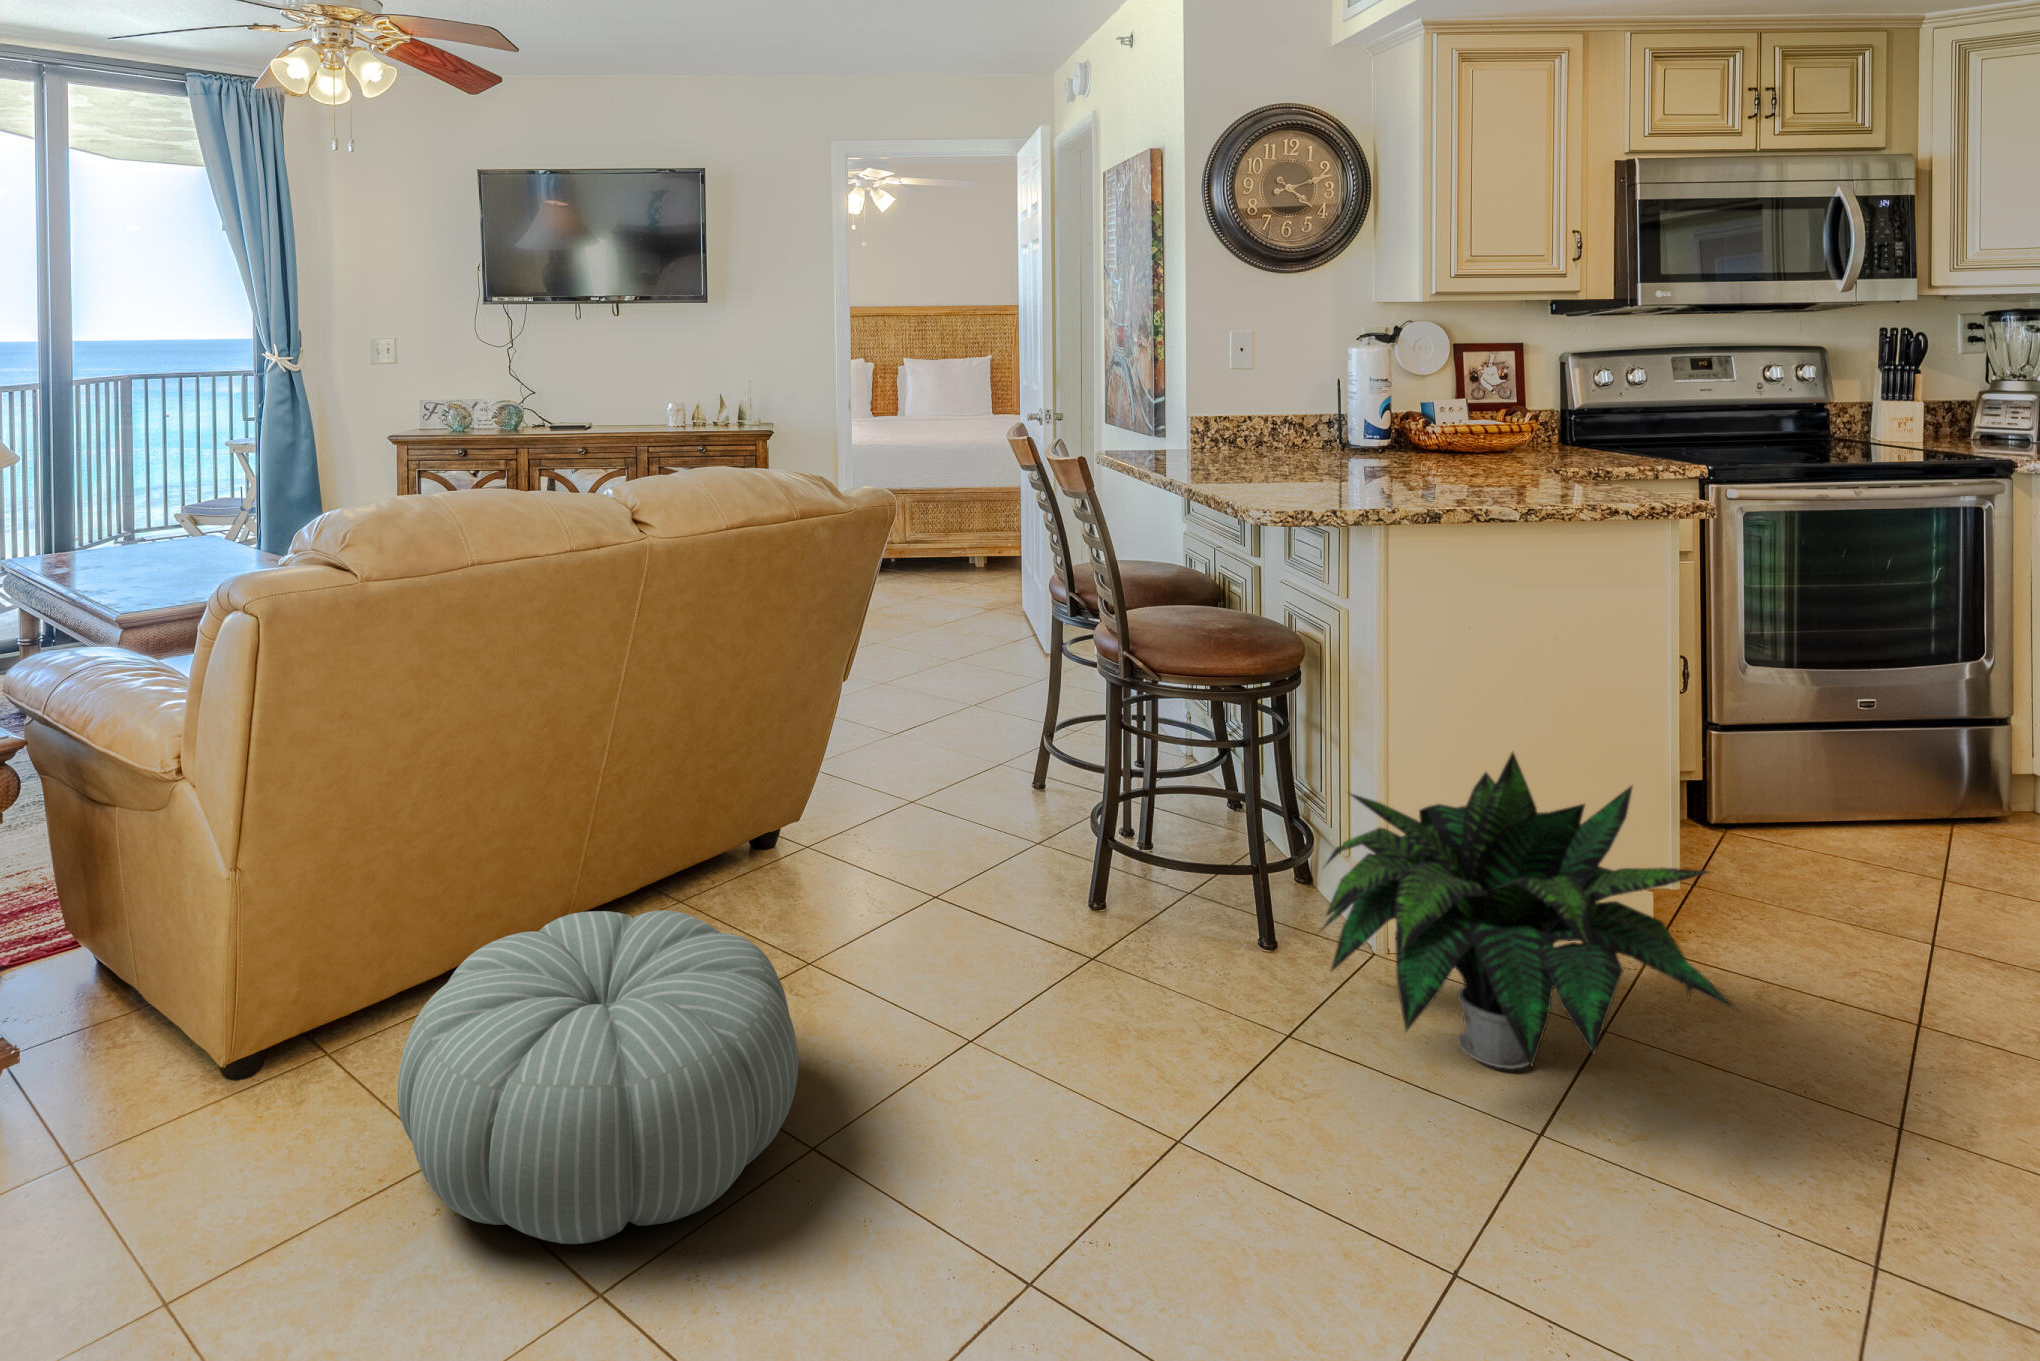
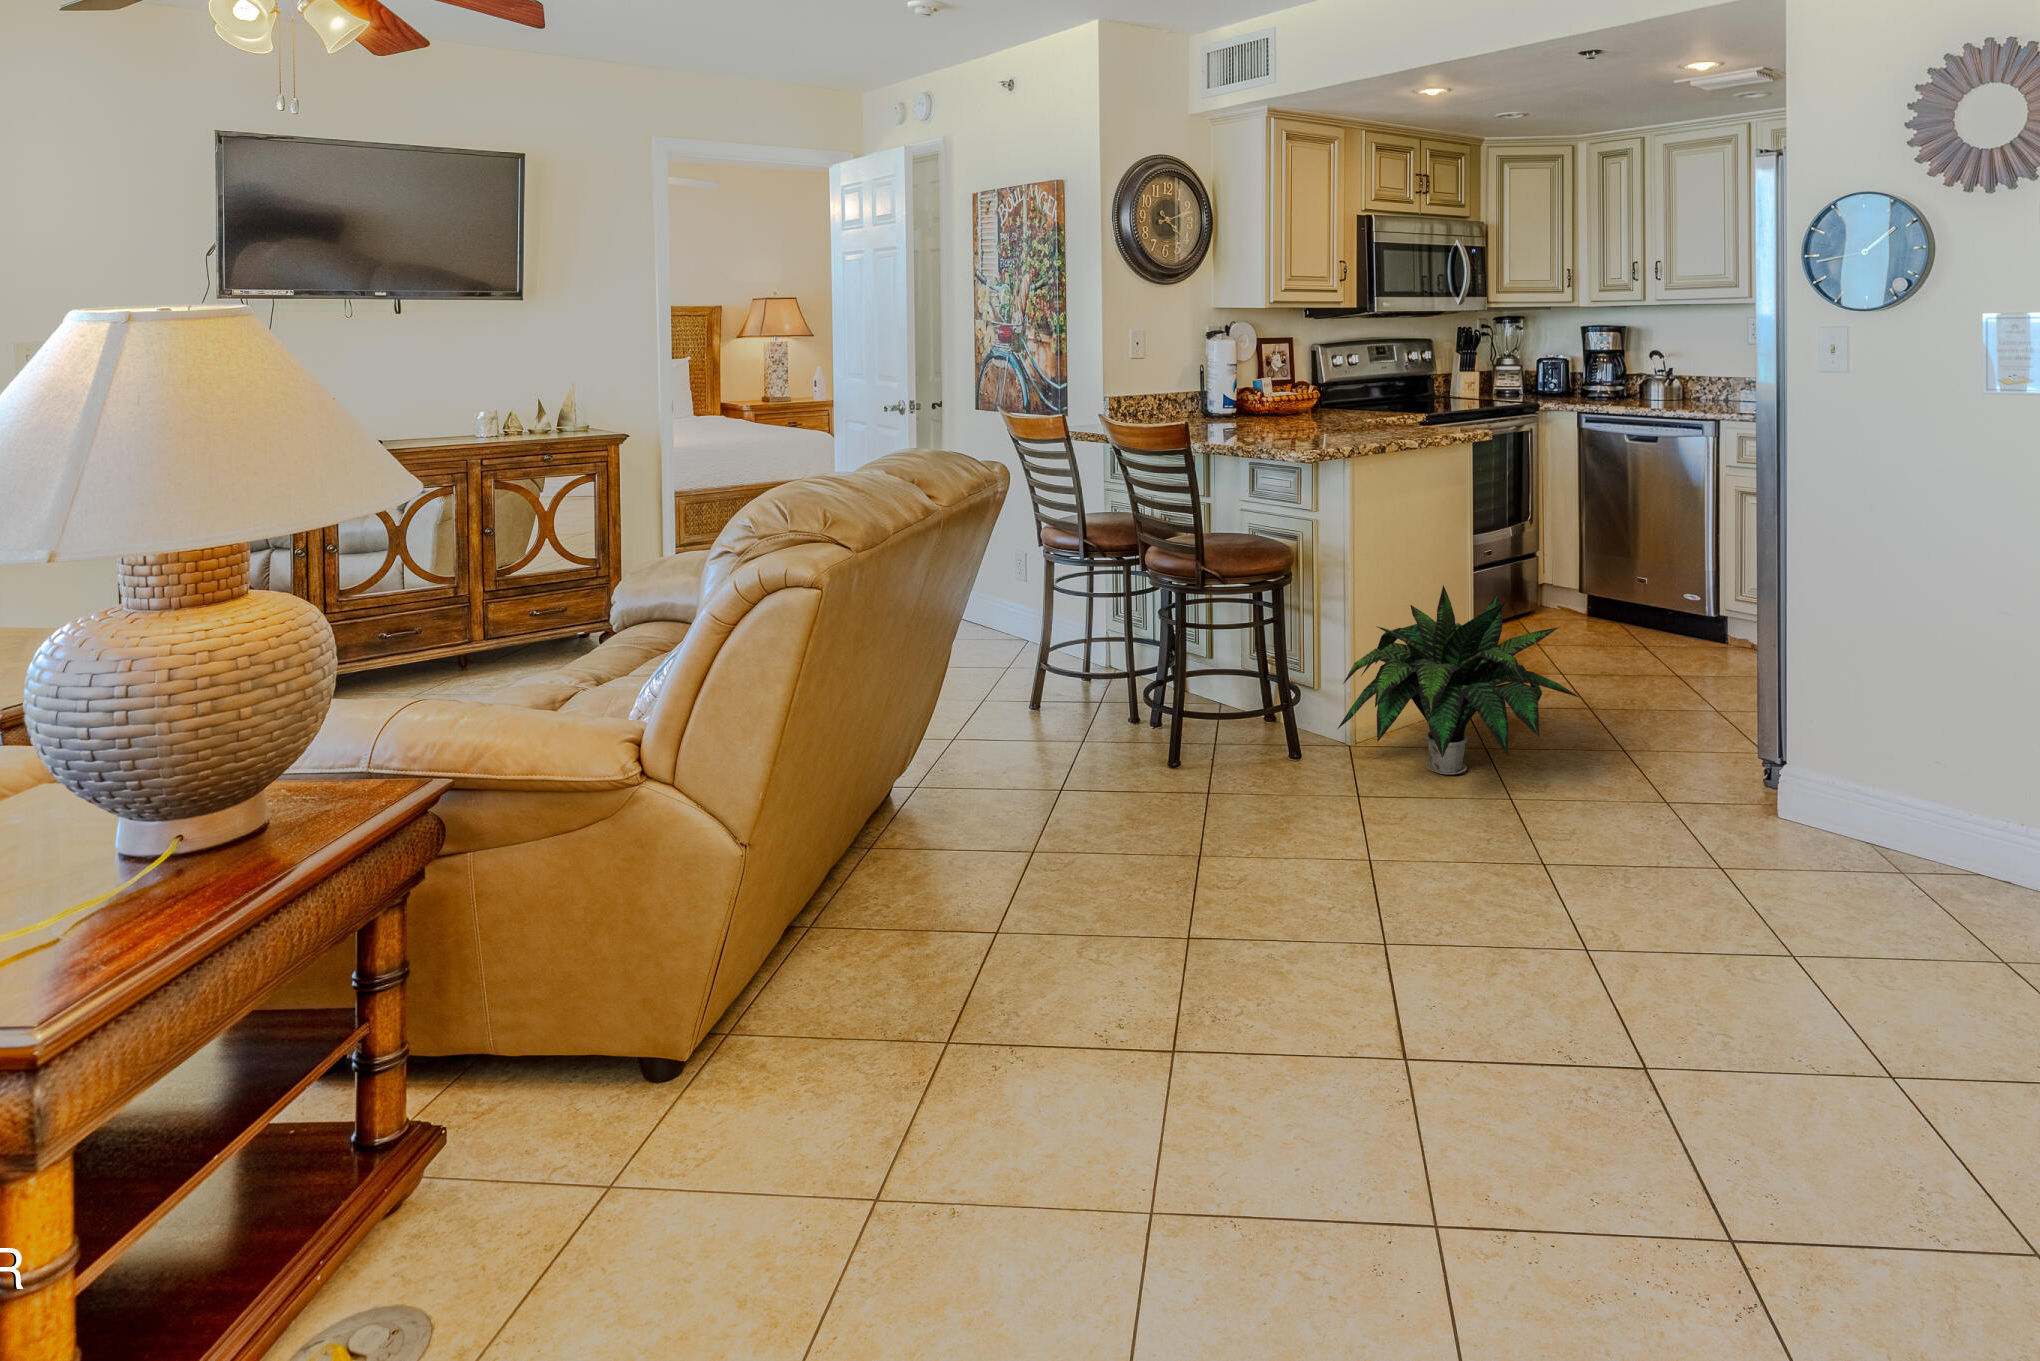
pouf: present [398,910,798,1244] -> none [853,813,1182,1070]

